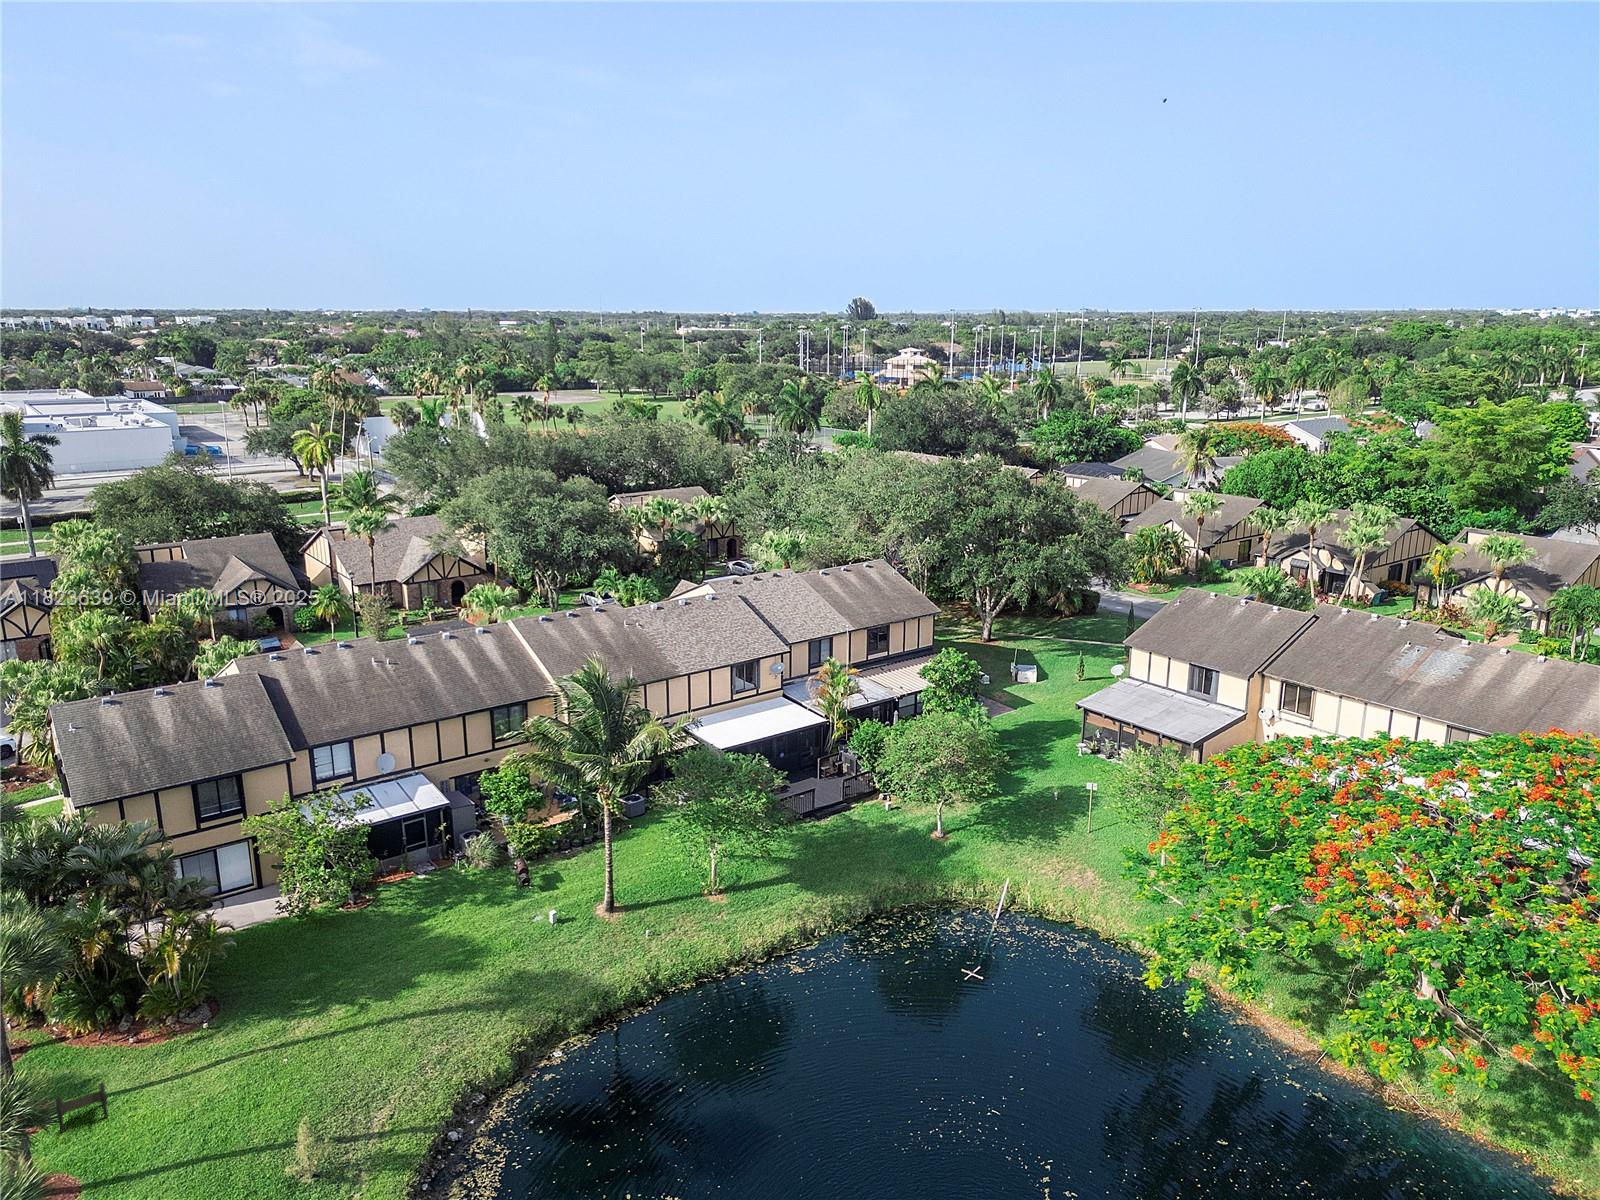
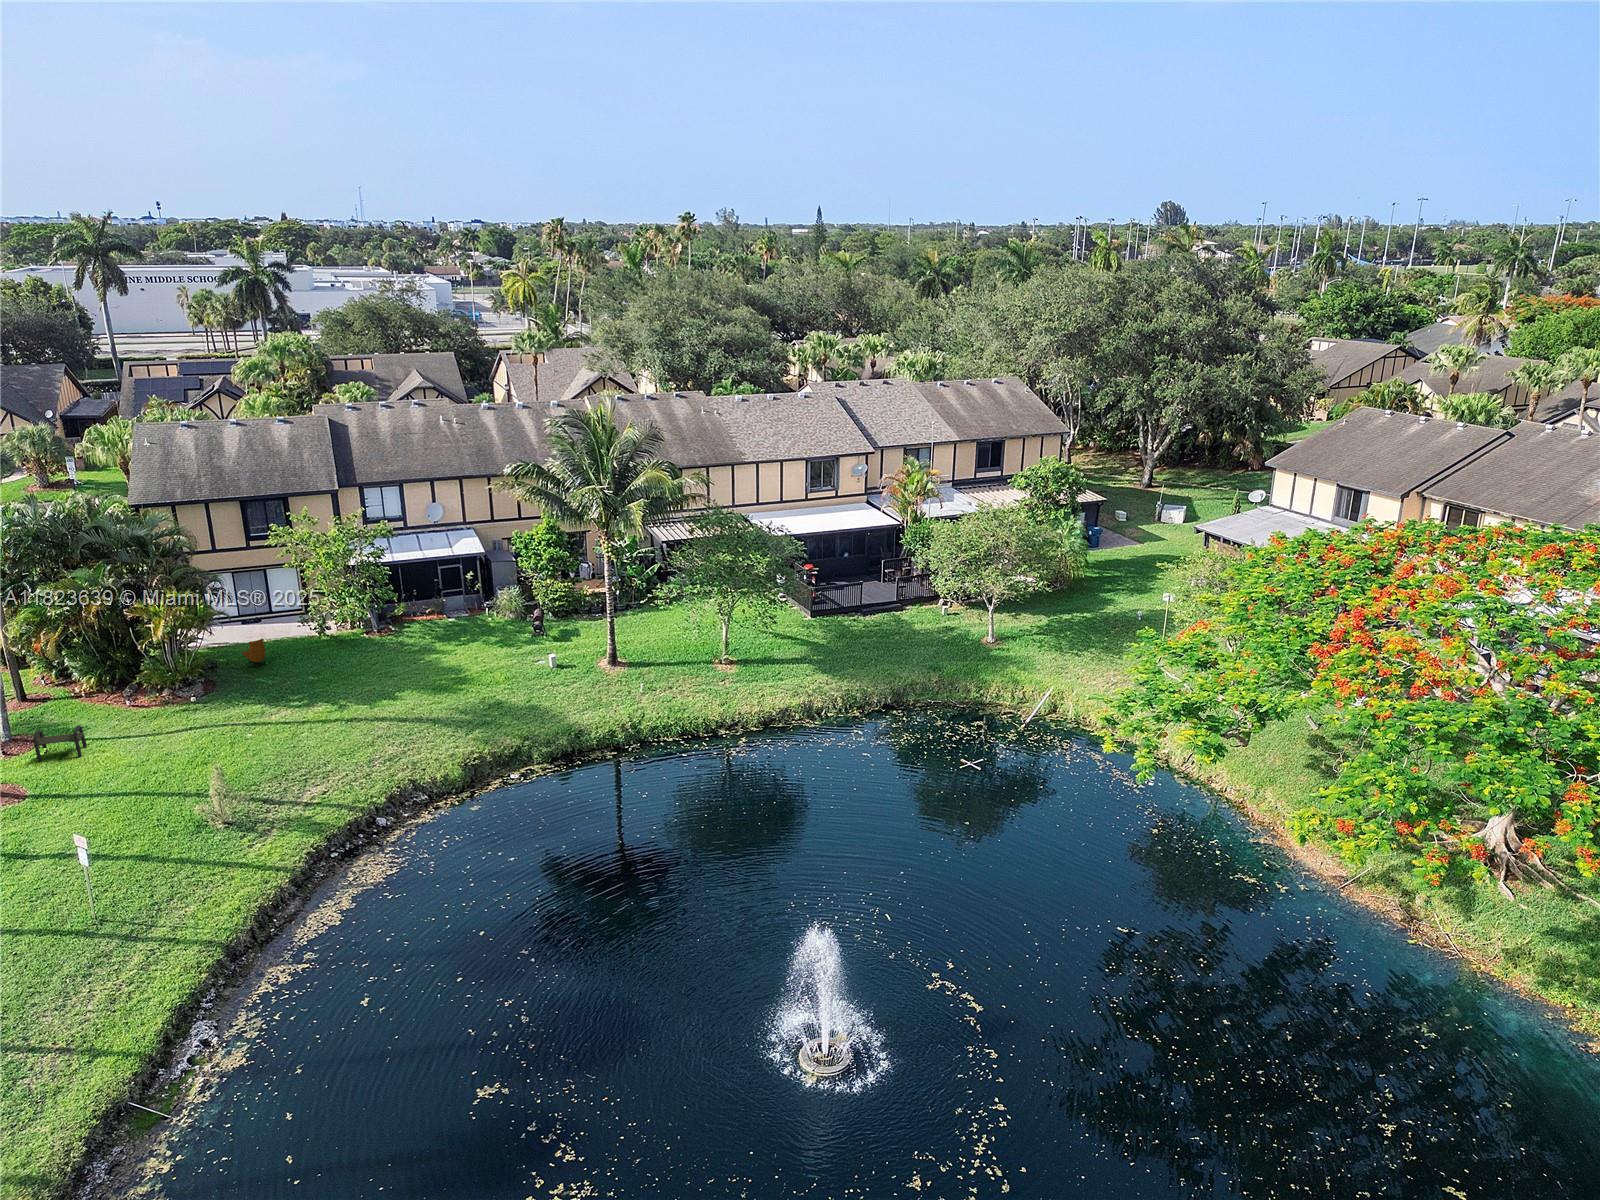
lounge chair: none [227,939,257,973] -> present [242,639,265,669]

